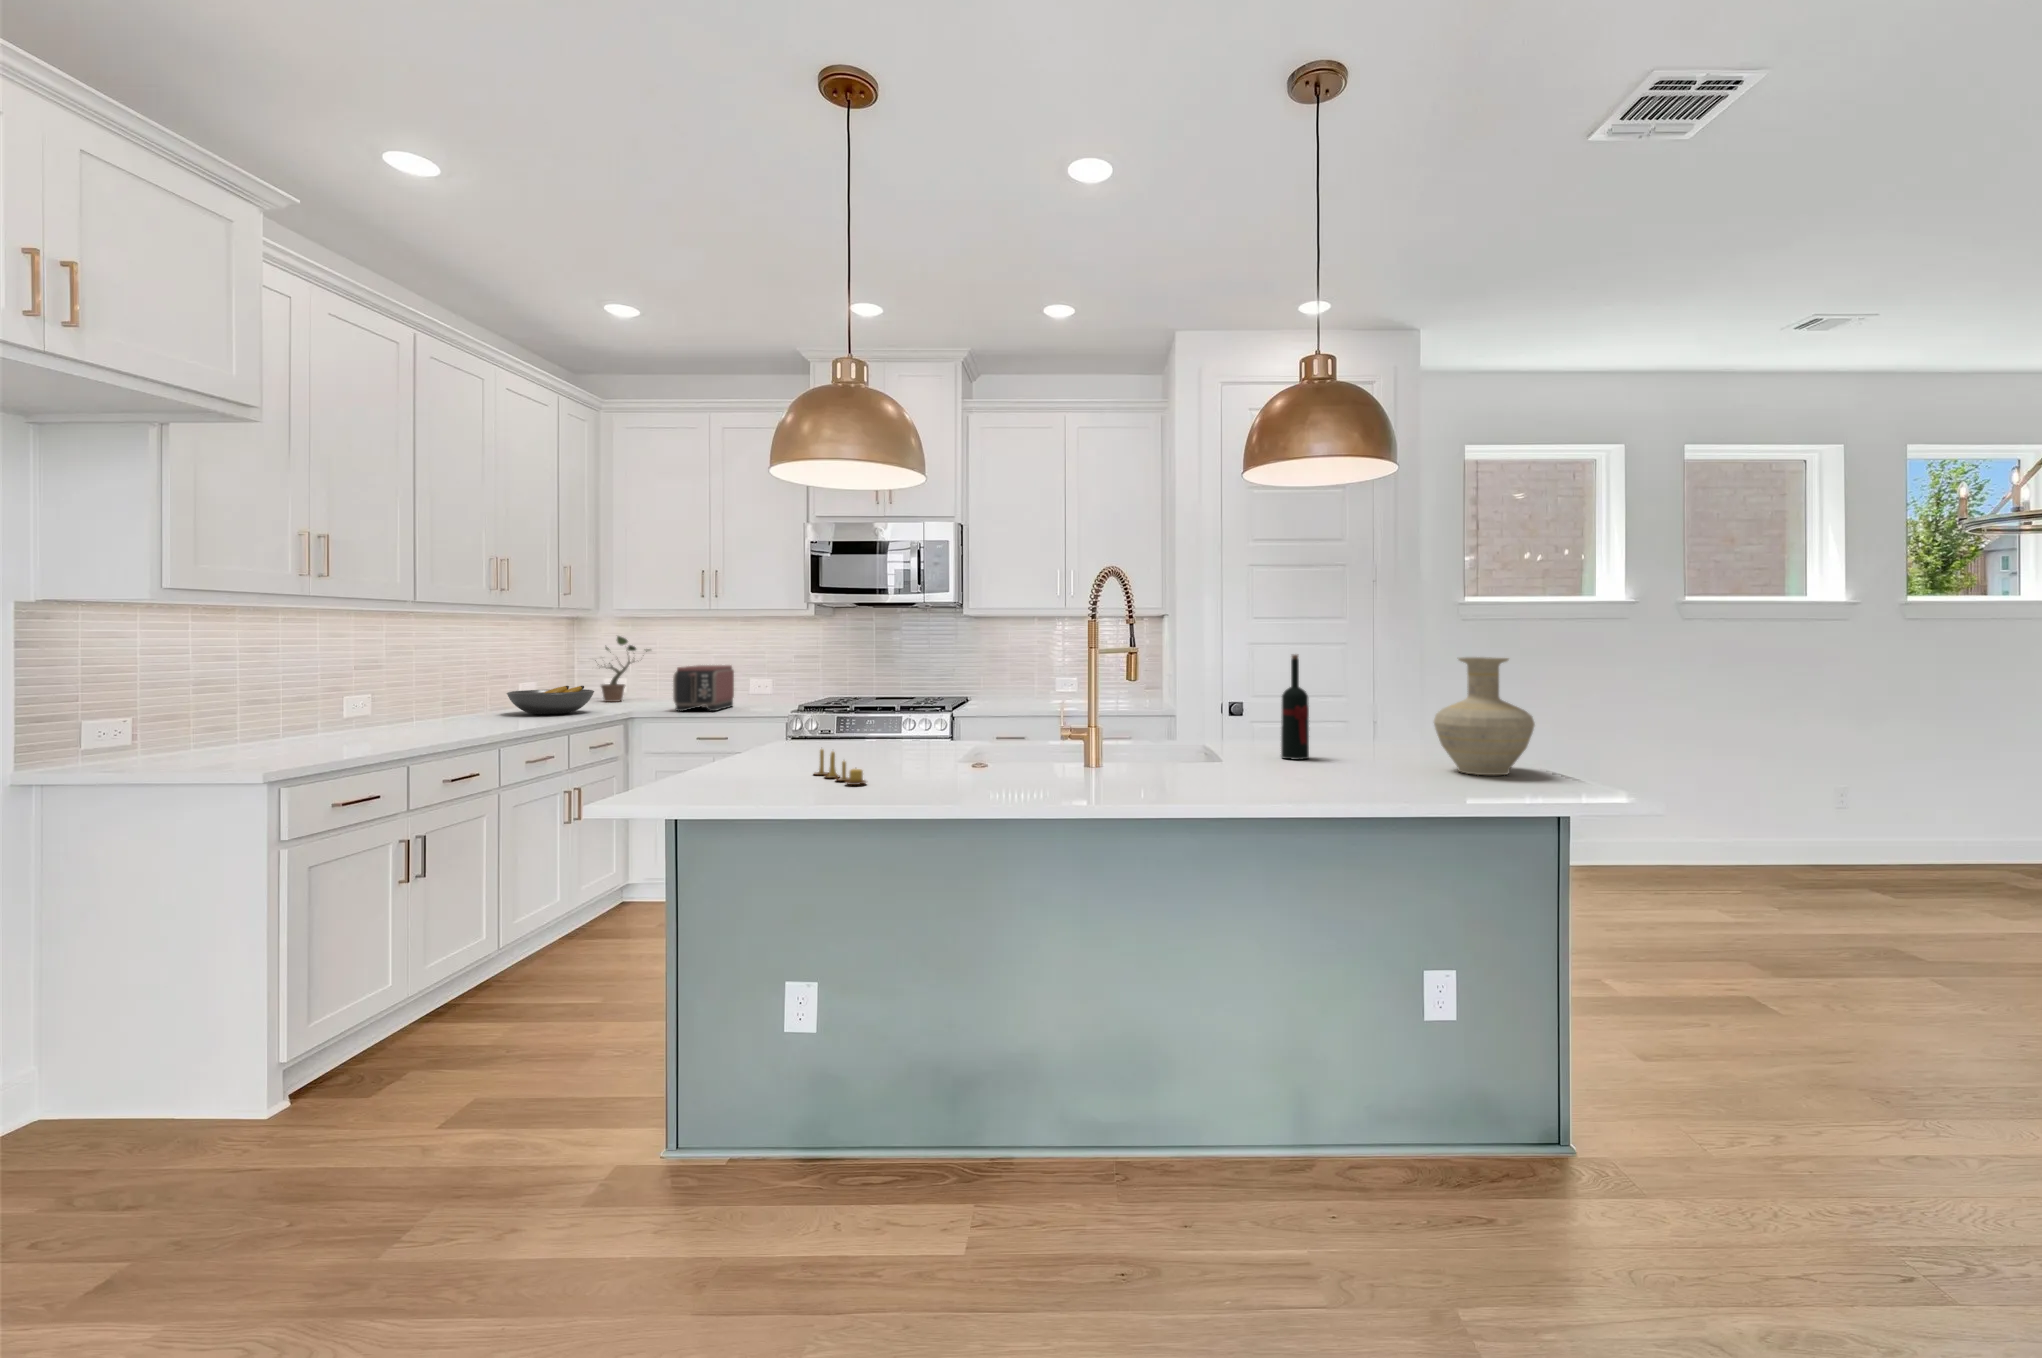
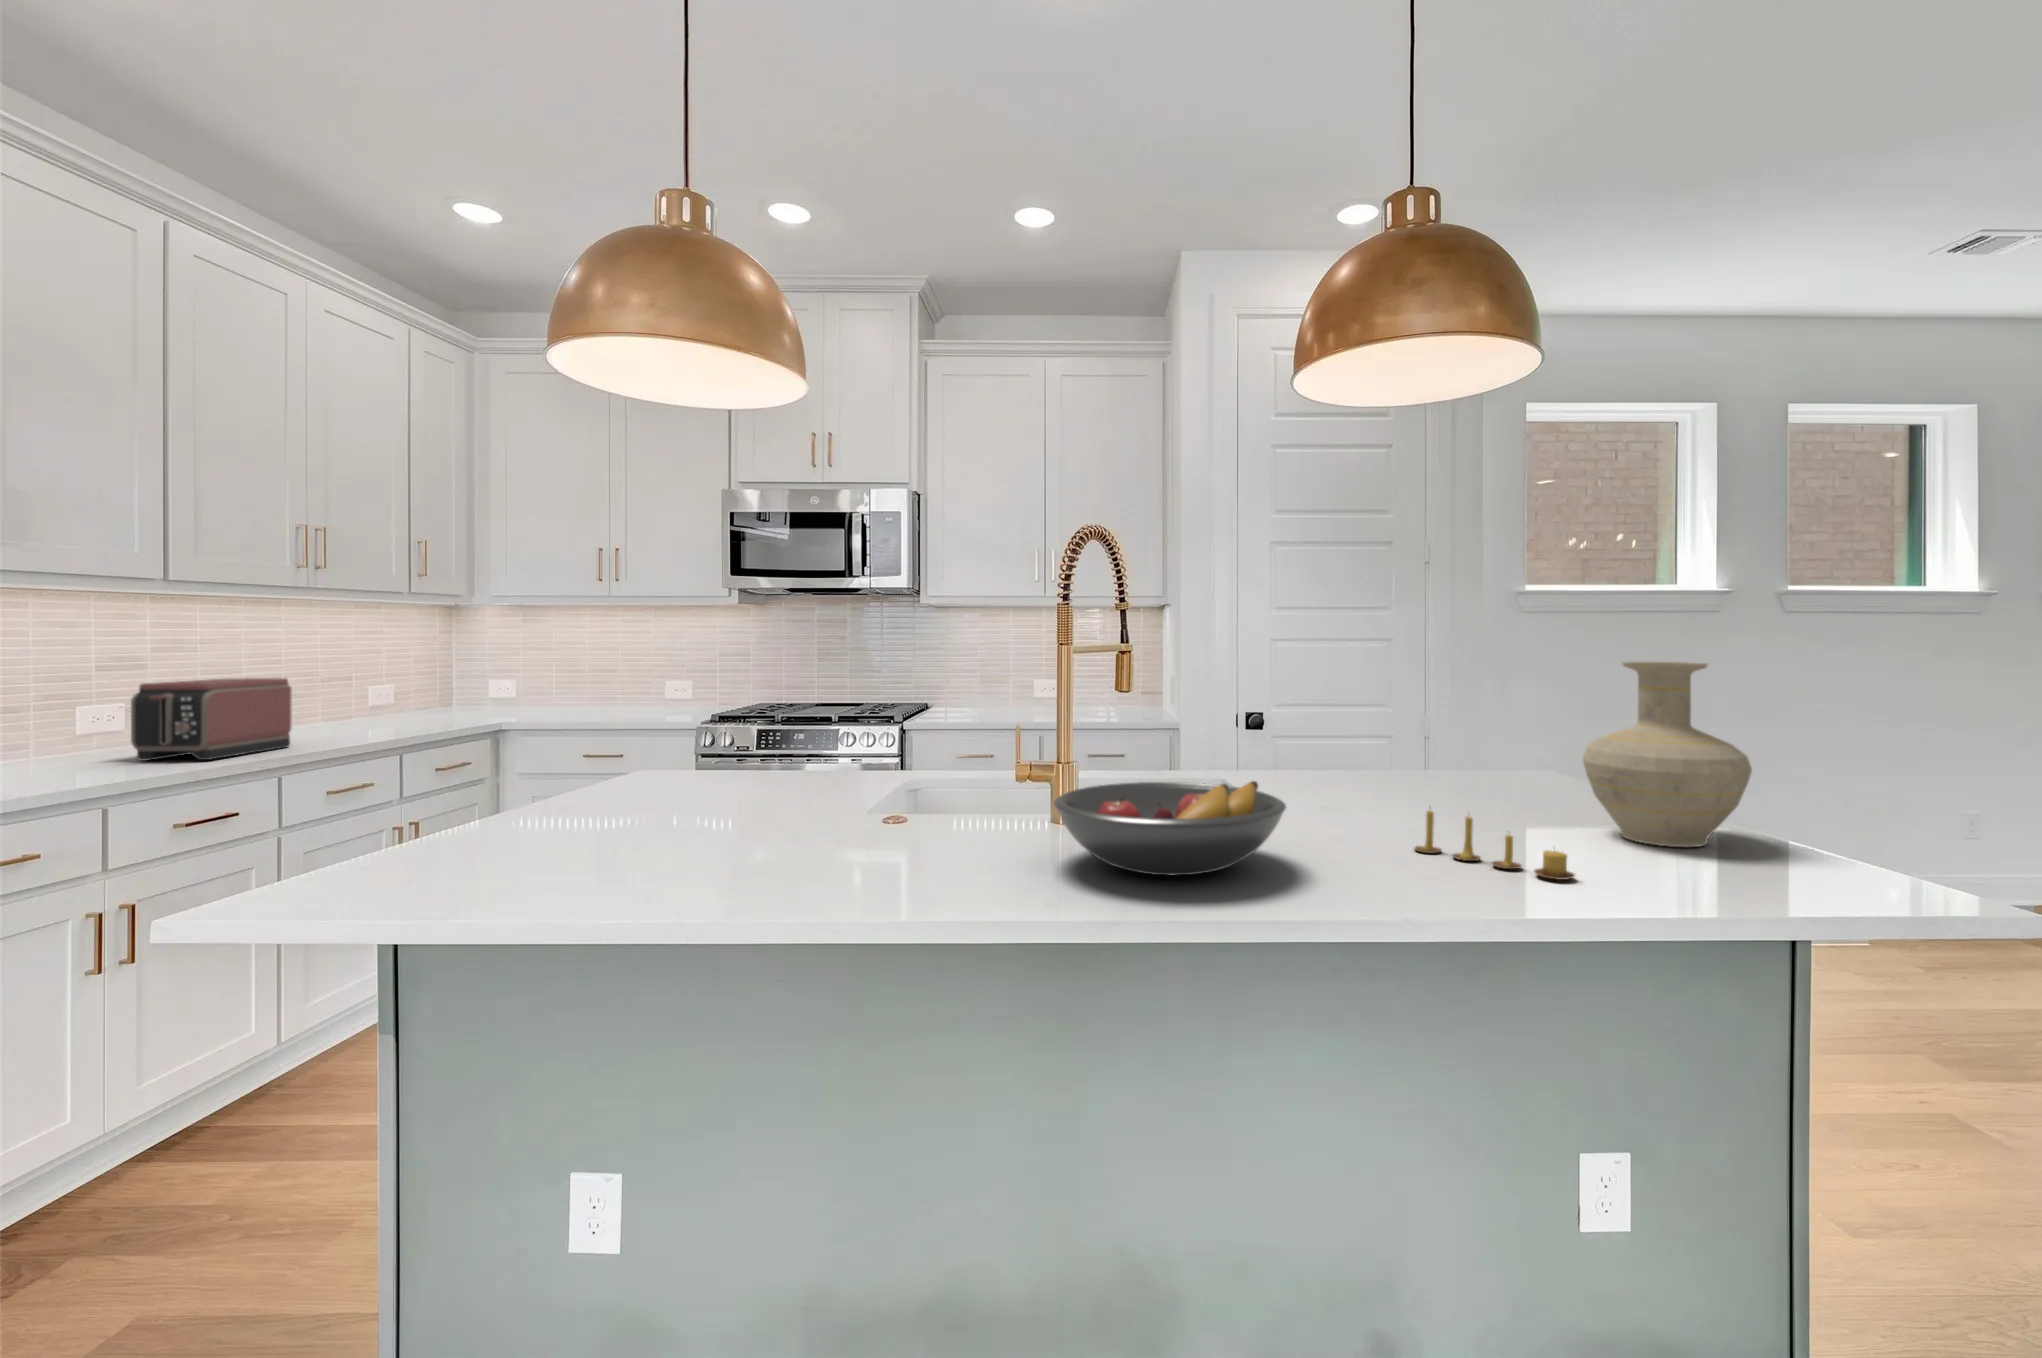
potted plant: present [595,636,650,702] -> none [459,626,548,708]
wine bottle: present [1281,654,1309,760] -> none [1340,656,1383,811]
toaster: present [673,665,734,711] -> present [131,678,292,761]
fruit bowl: present [507,686,594,714] -> present [1054,781,1286,875]
candle: present [815,749,866,785] -> present [1415,808,1574,880]

